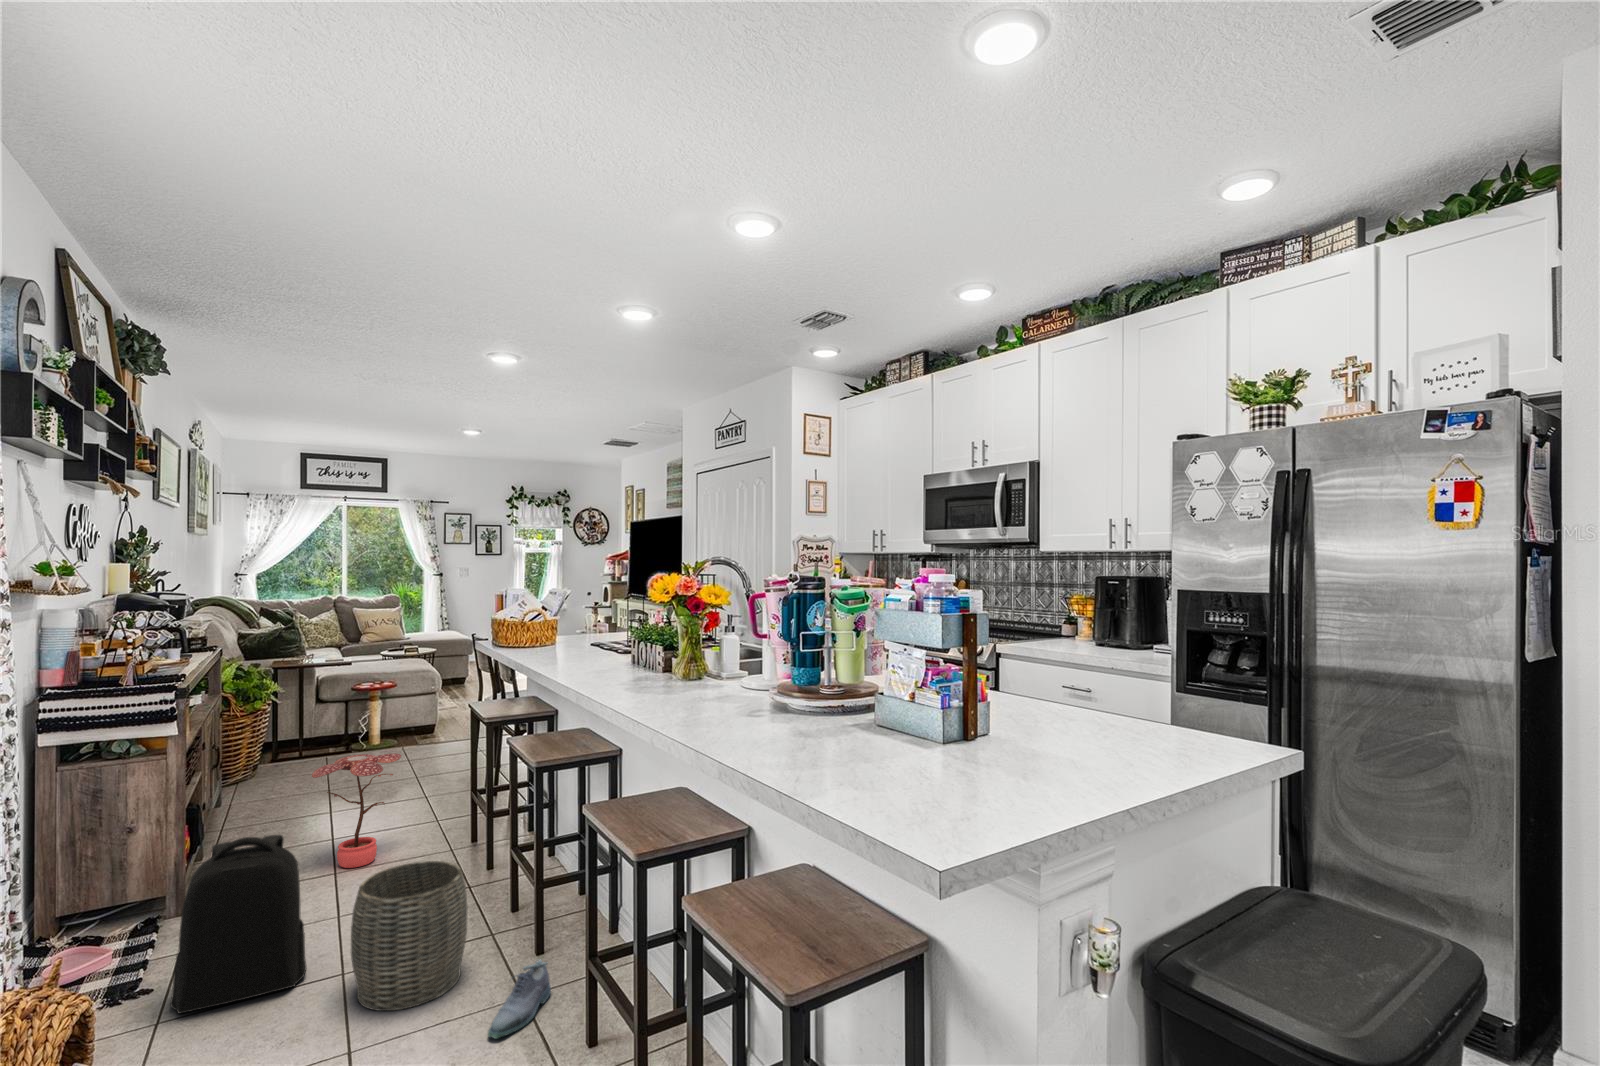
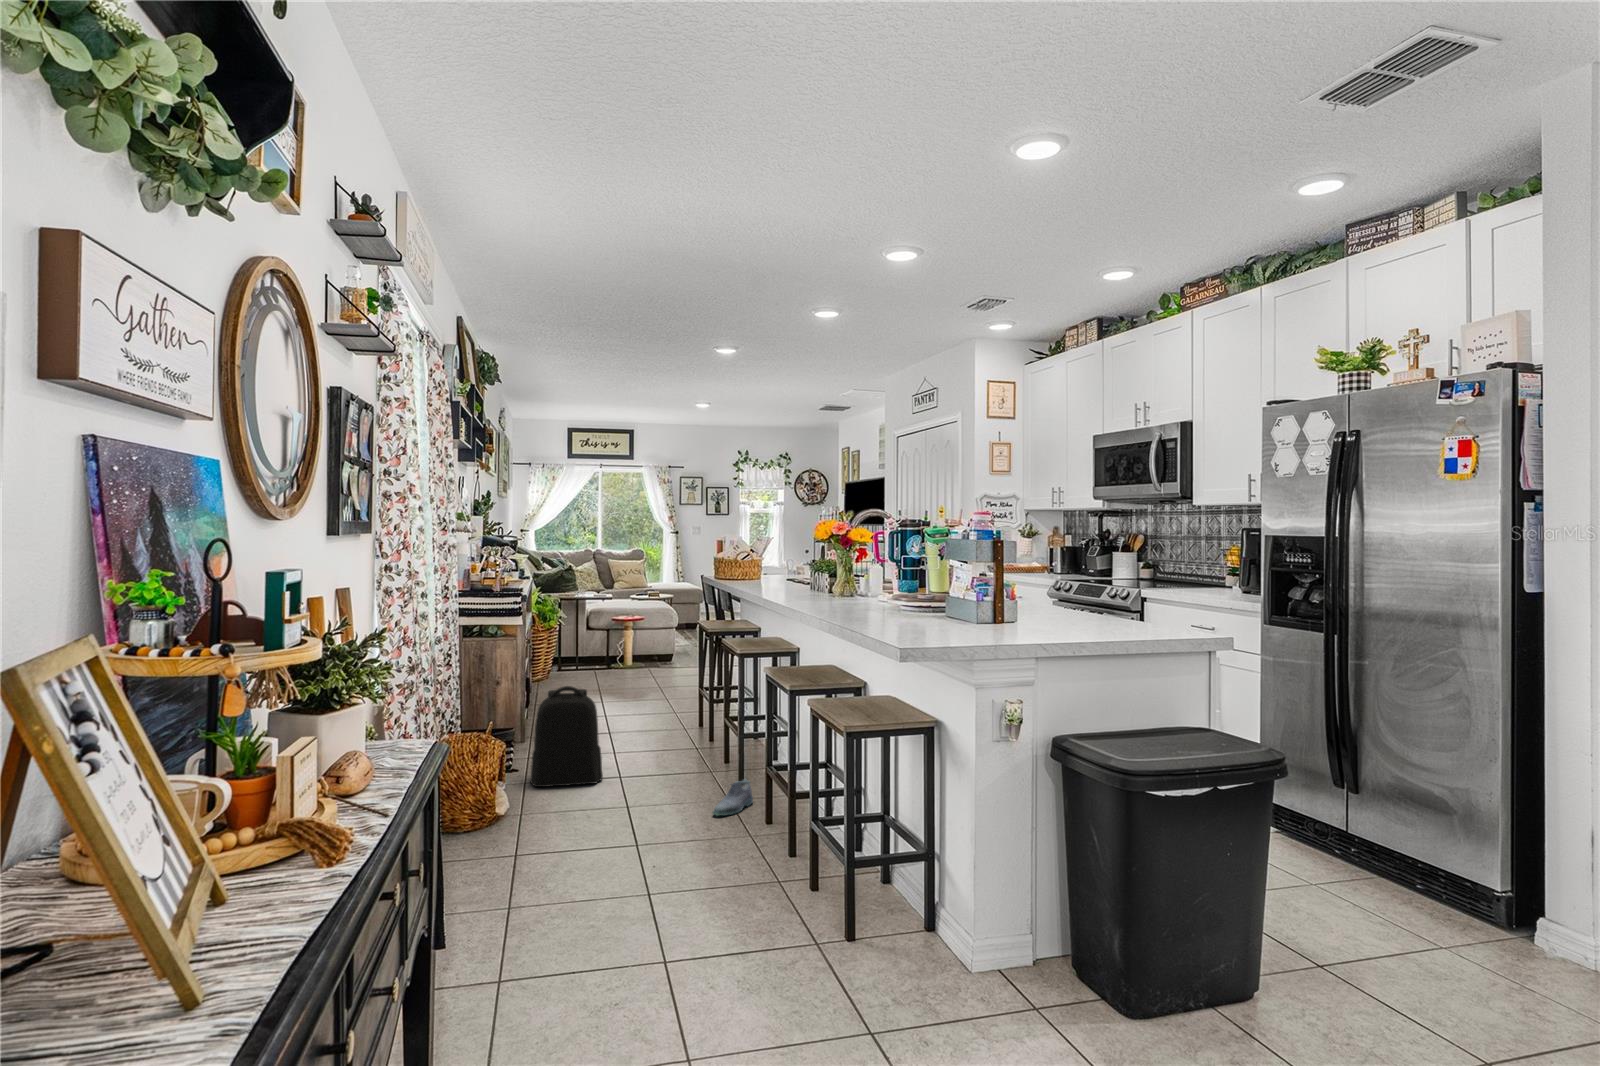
potted plant: present [312,753,401,868] -> none [597,655,654,734]
woven basket: present [351,861,467,1011] -> none [630,714,700,799]

